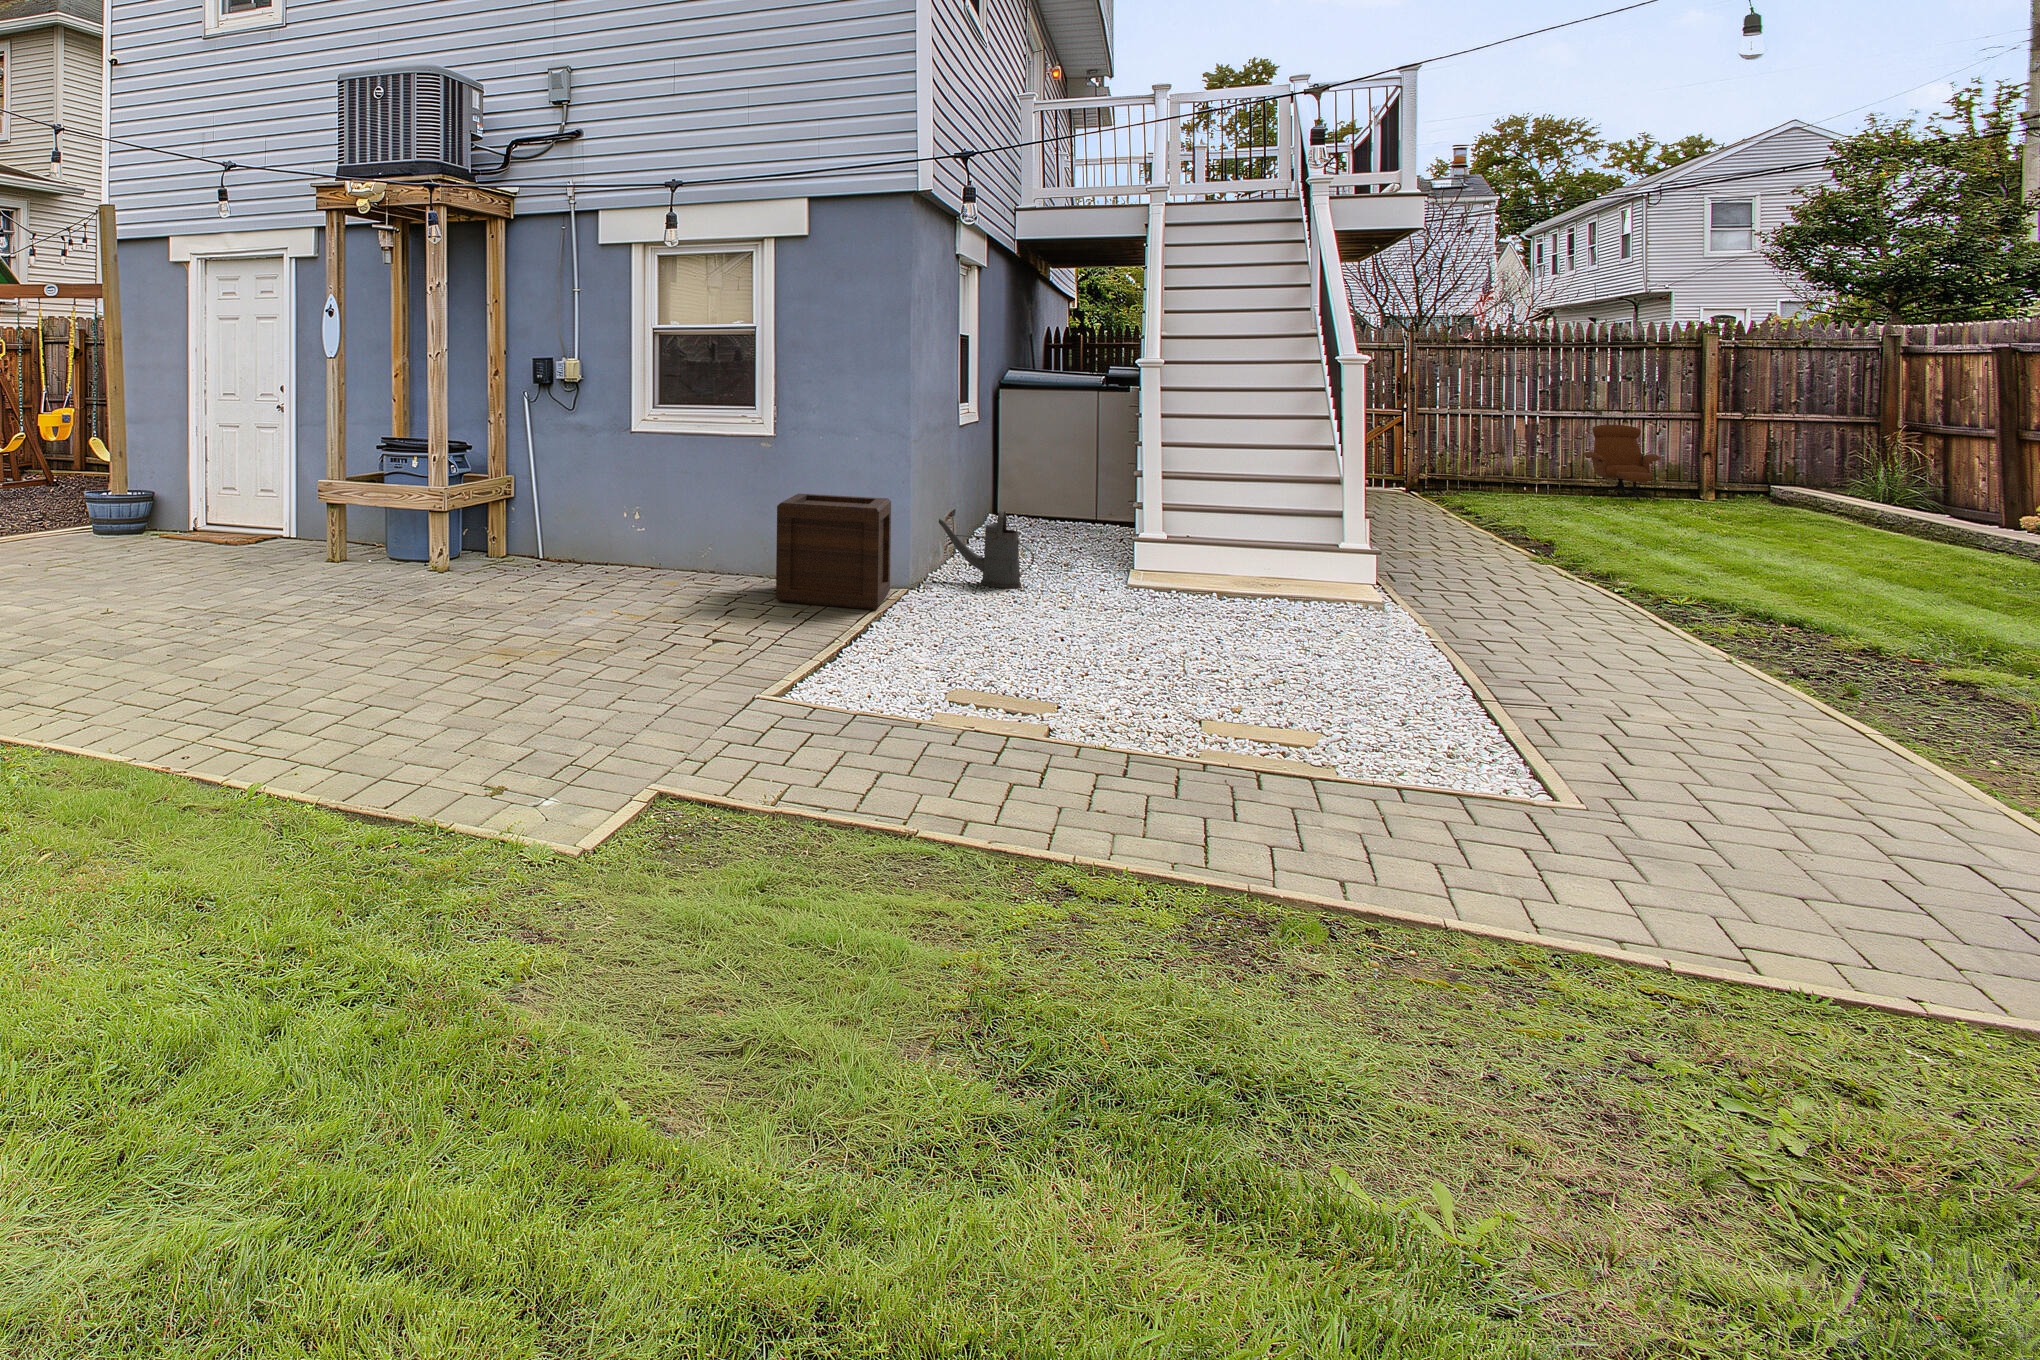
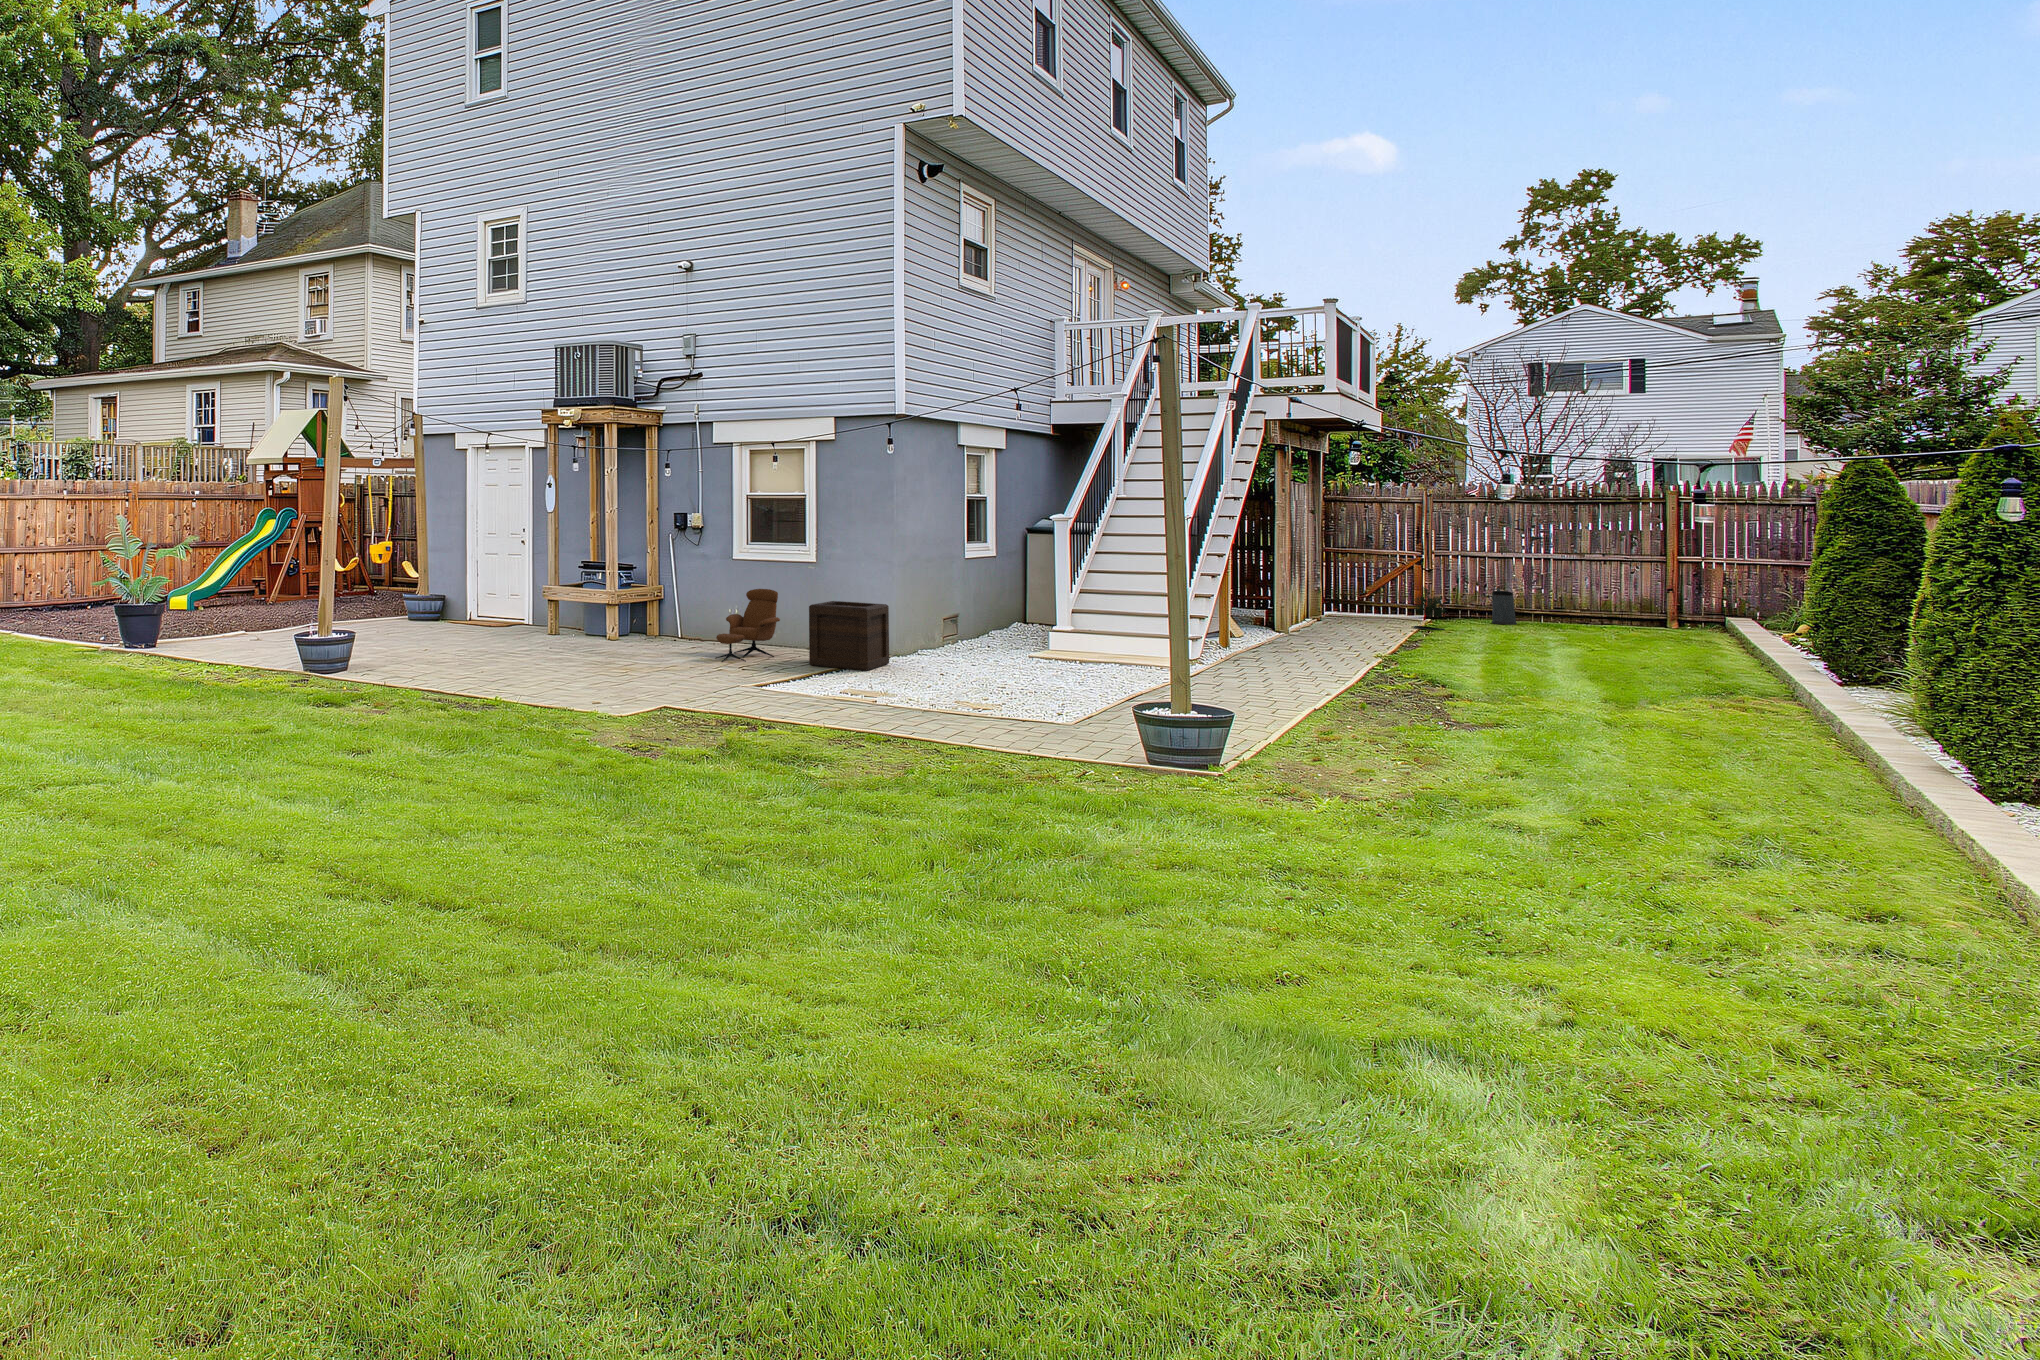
lounge chair: present [1583,425,1661,501] -> present [716,589,780,662]
potted tree: none [1385,444,1431,502] -> present [1414,586,1445,630]
watering can: present [939,510,1034,588] -> present [1492,584,1517,625]

